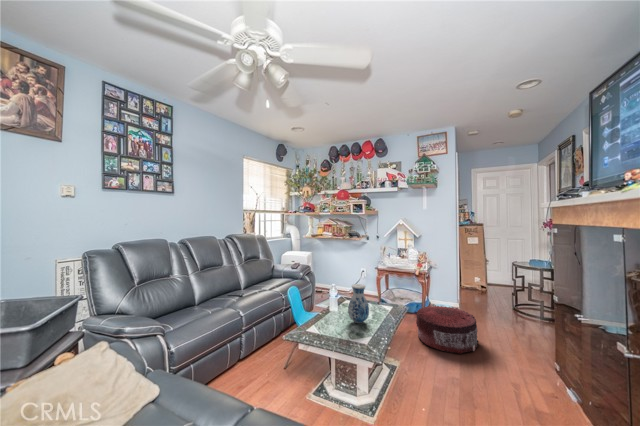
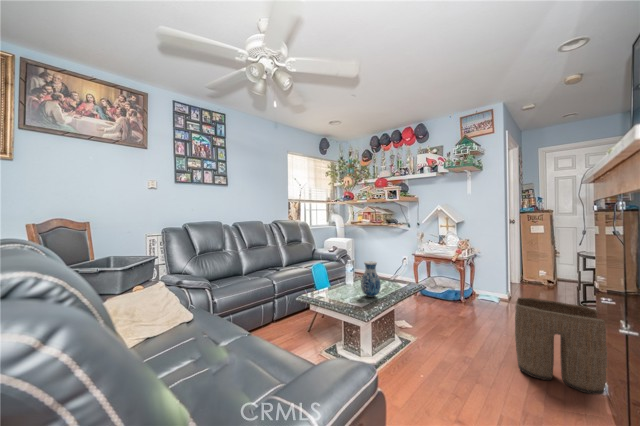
pouf: present [416,305,479,354] -> none [445,292,516,340]
laundry basket: none [492,313,570,399] -> present [515,298,607,394]

